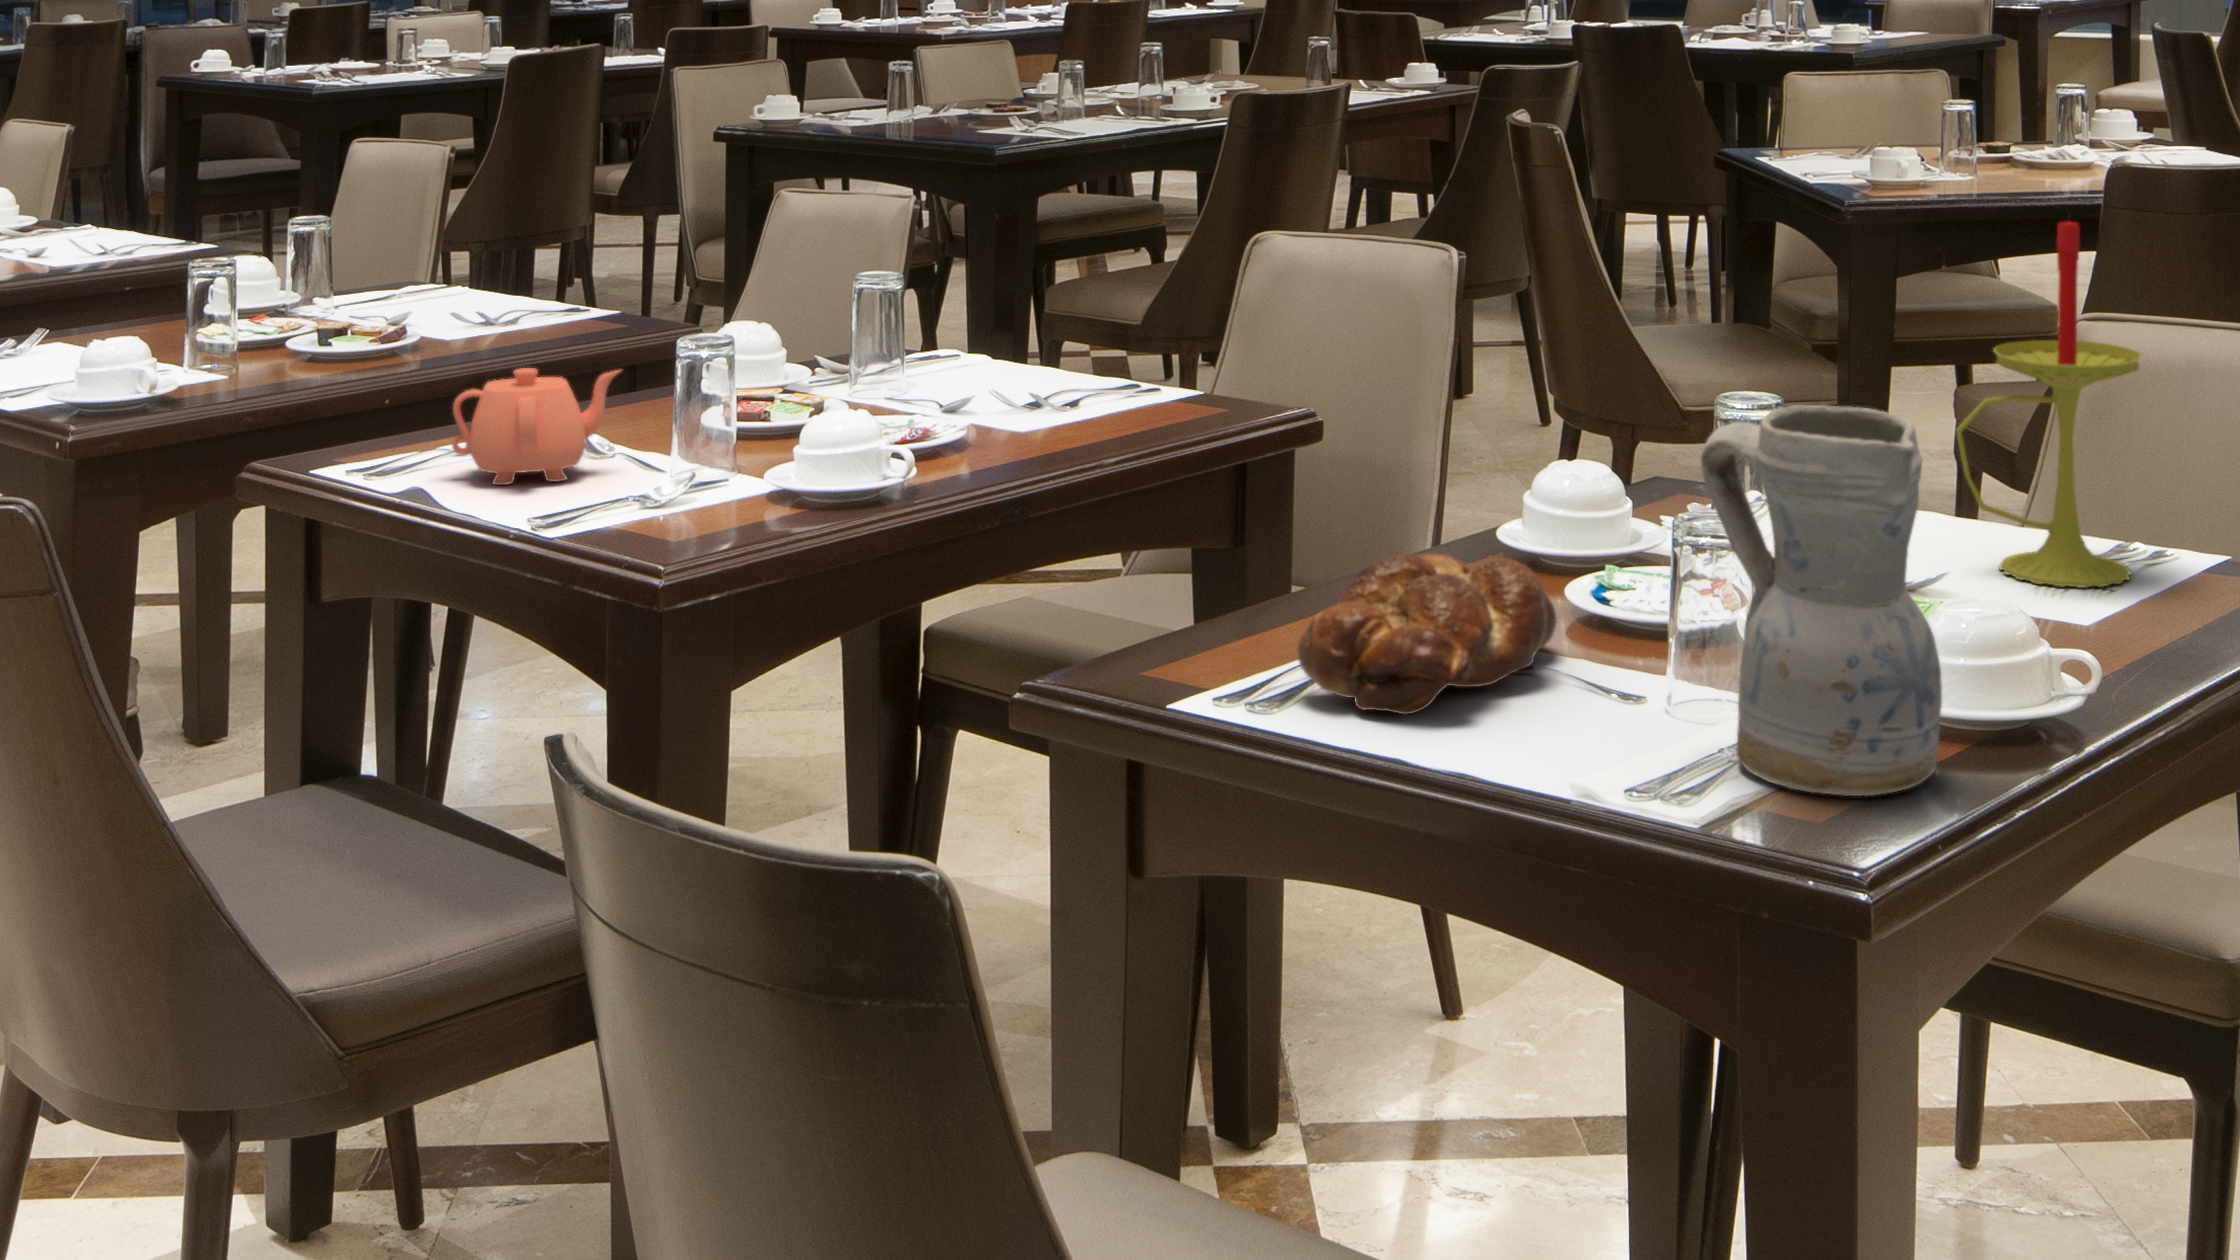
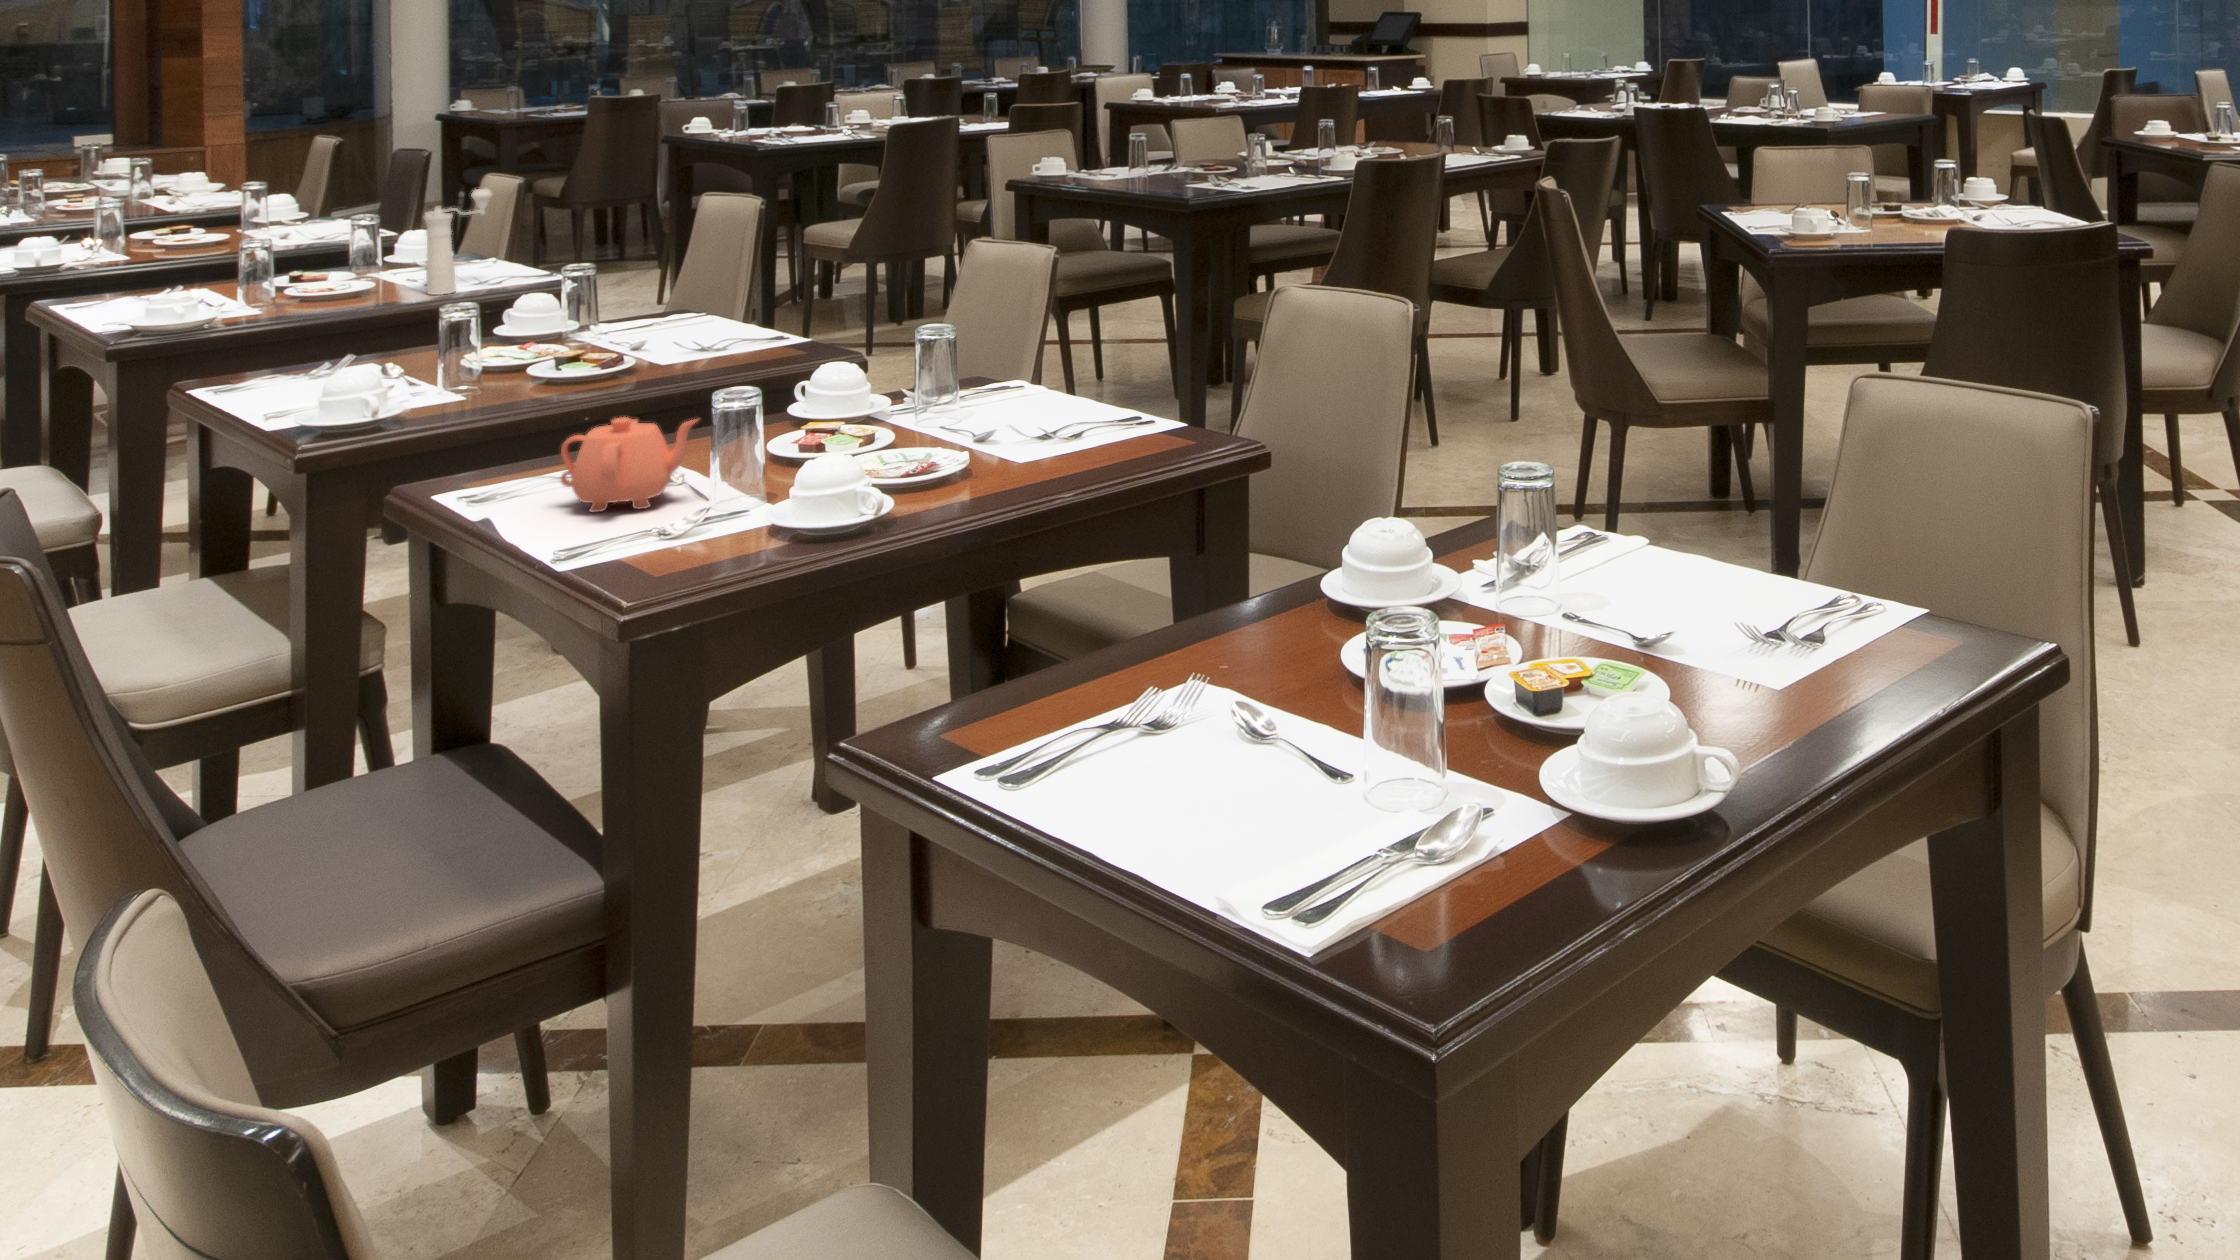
pepper mill: none [23,122,108,266] -> present [424,189,493,295]
candle: present [1956,222,2142,587] -> none [1697,329,1848,645]
ceramic pitcher: present [1701,404,1942,796] -> none [1377,539,1576,908]
bread loaf: present [1298,553,1557,714] -> none [1064,626,1318,793]

